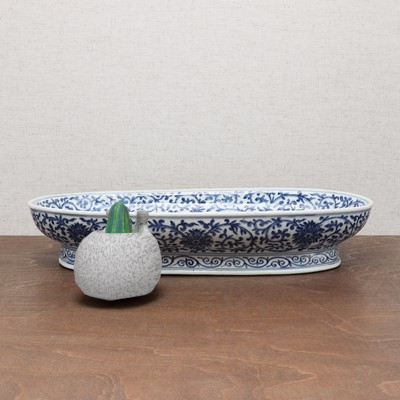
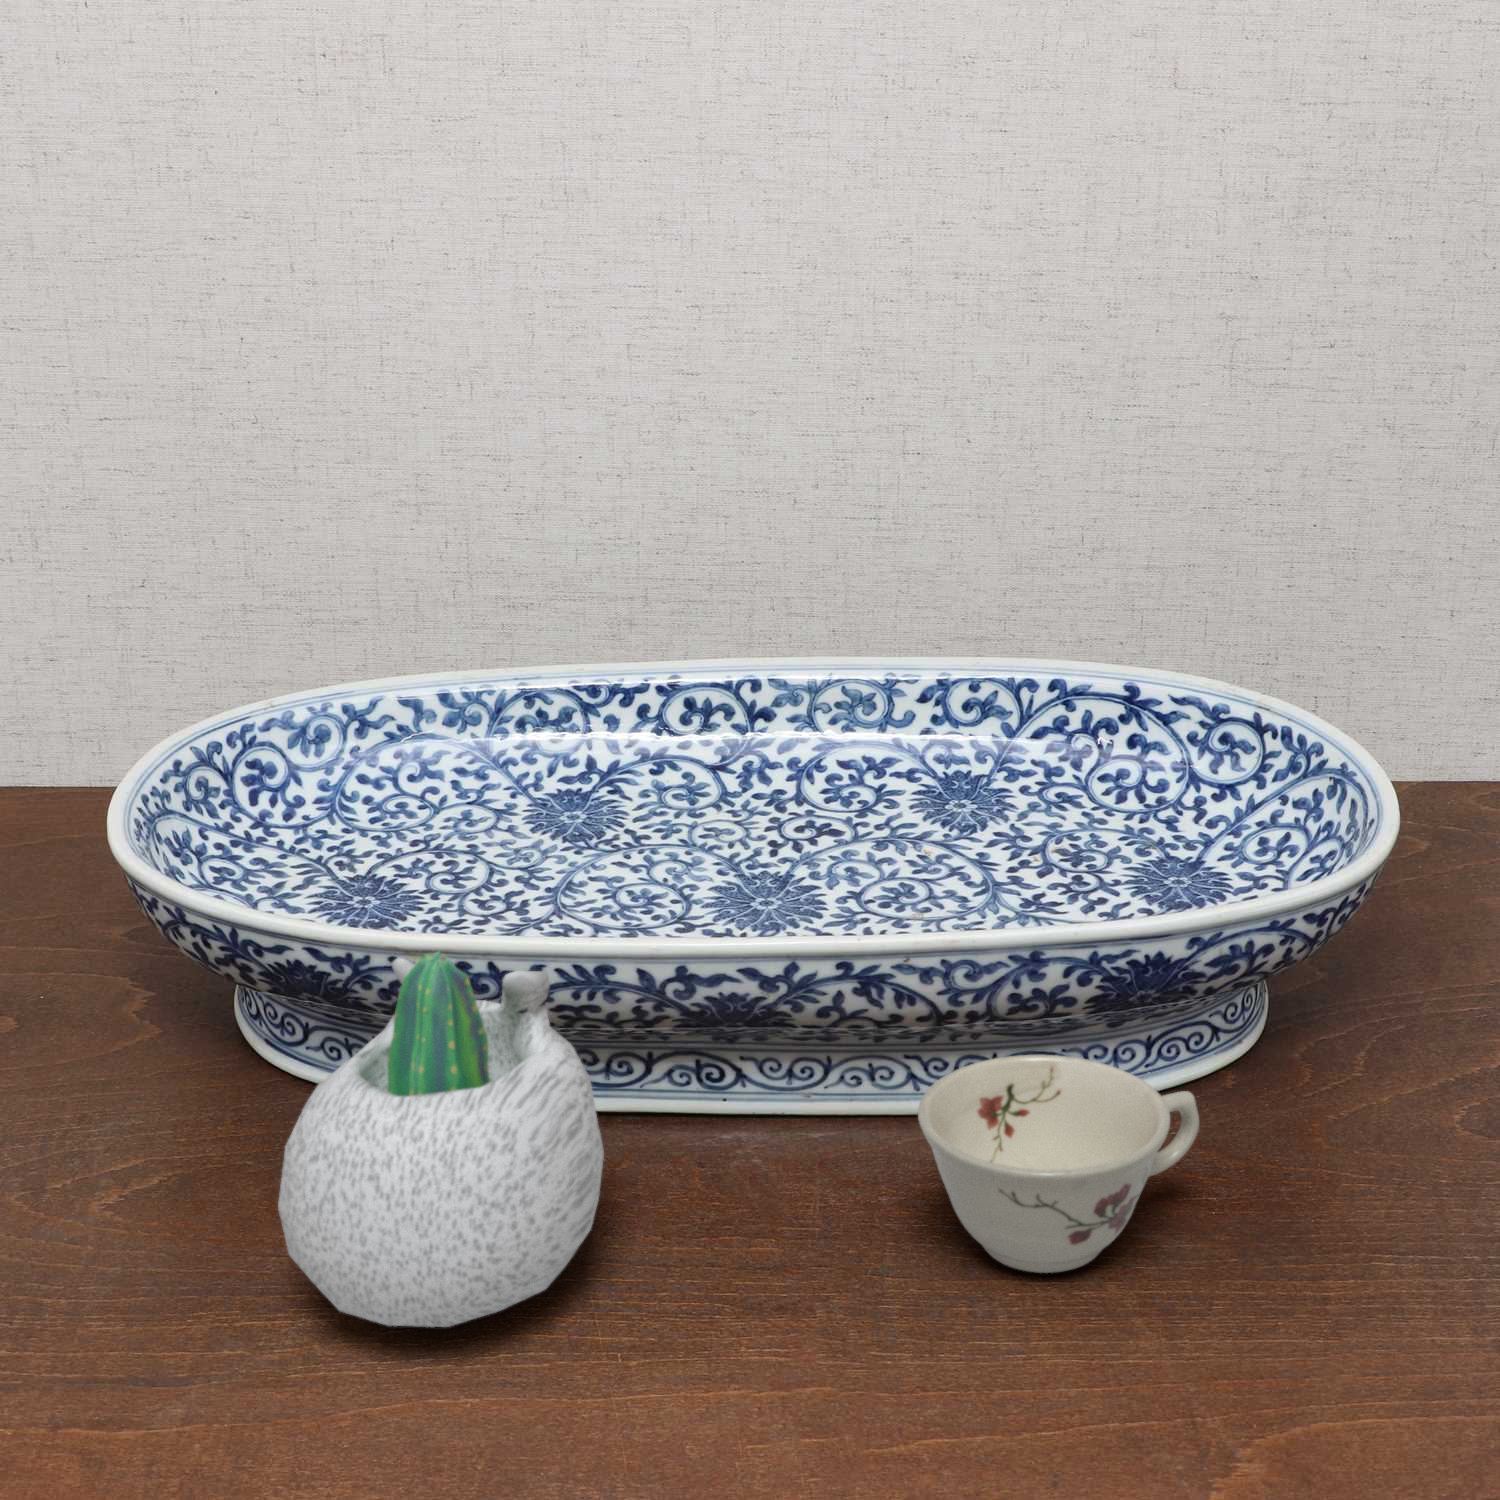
teacup: none [248,247,324,297] -> present [918,1055,1199,1273]

